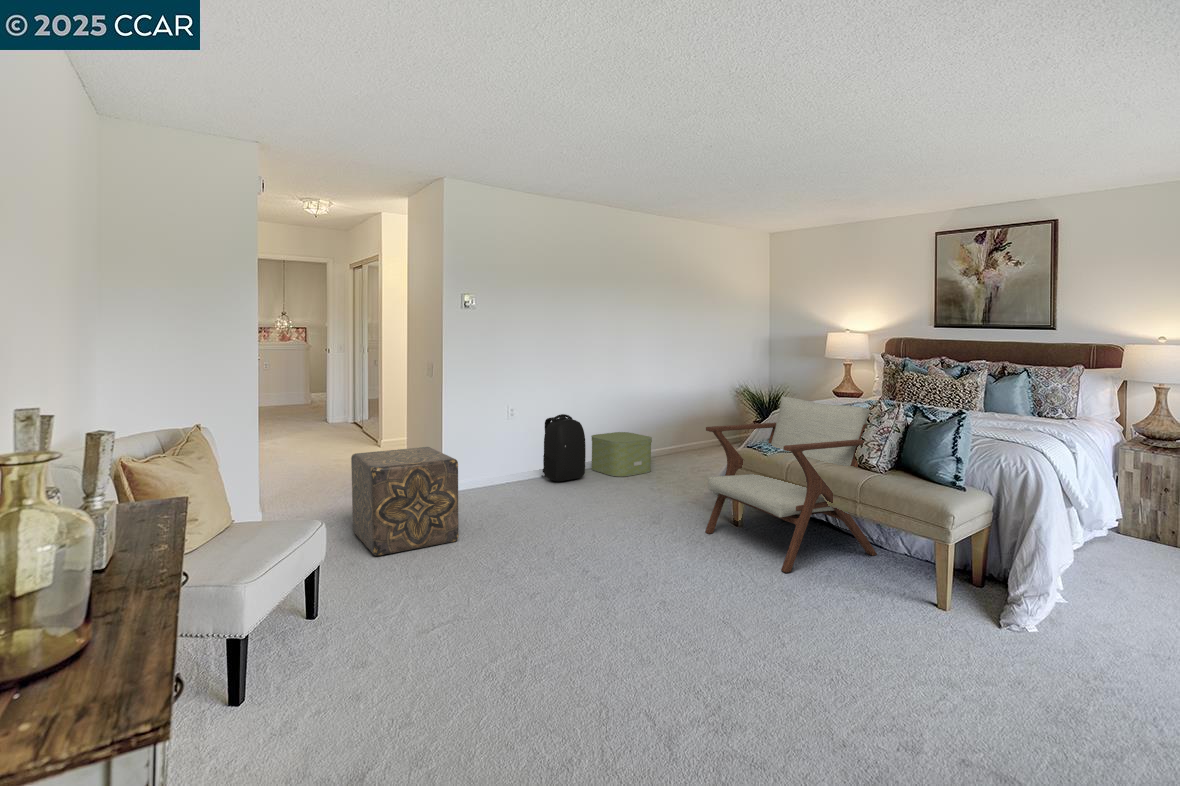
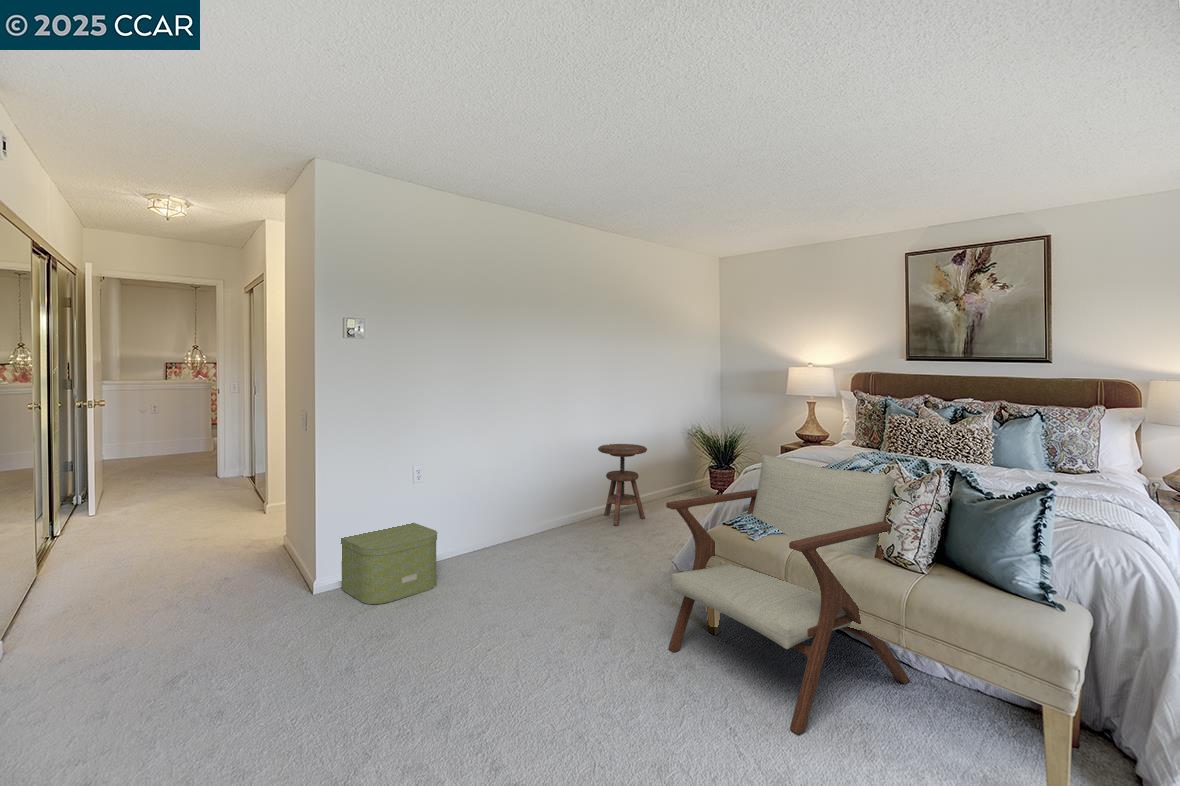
side table: none [659,397,700,463] -> present [598,444,647,526]
backpack: present [542,414,586,482] -> none [451,475,507,563]
storage box: present [591,432,652,477] -> present [341,523,437,604]
ottoman: present [351,447,459,556] -> none [132,541,302,742]

